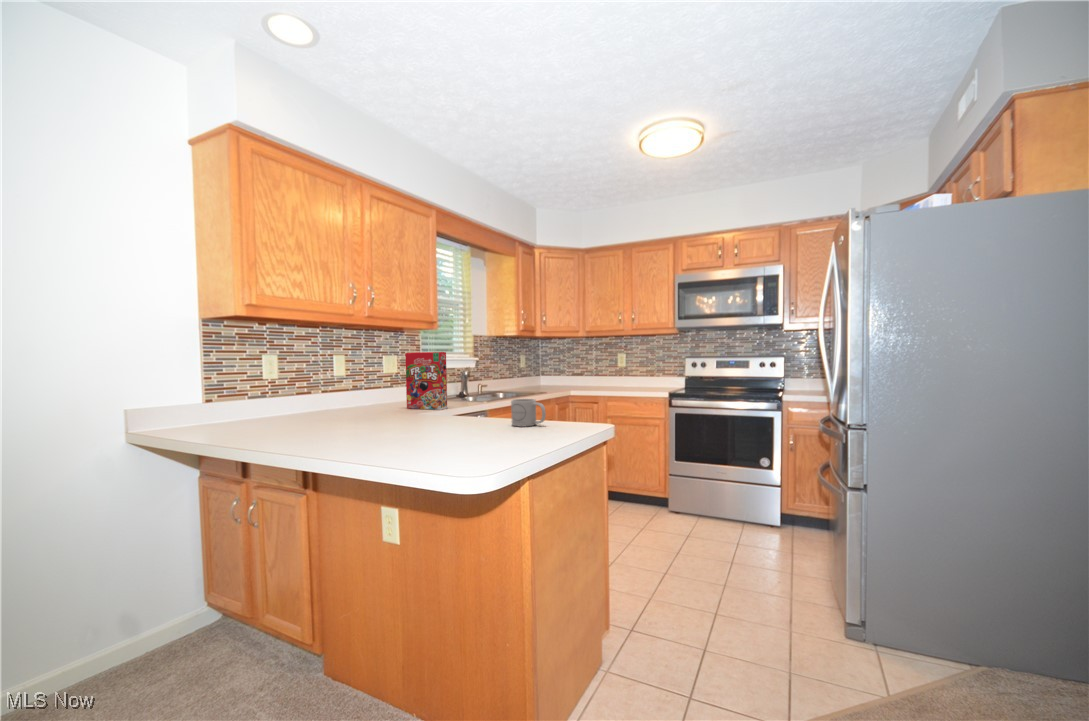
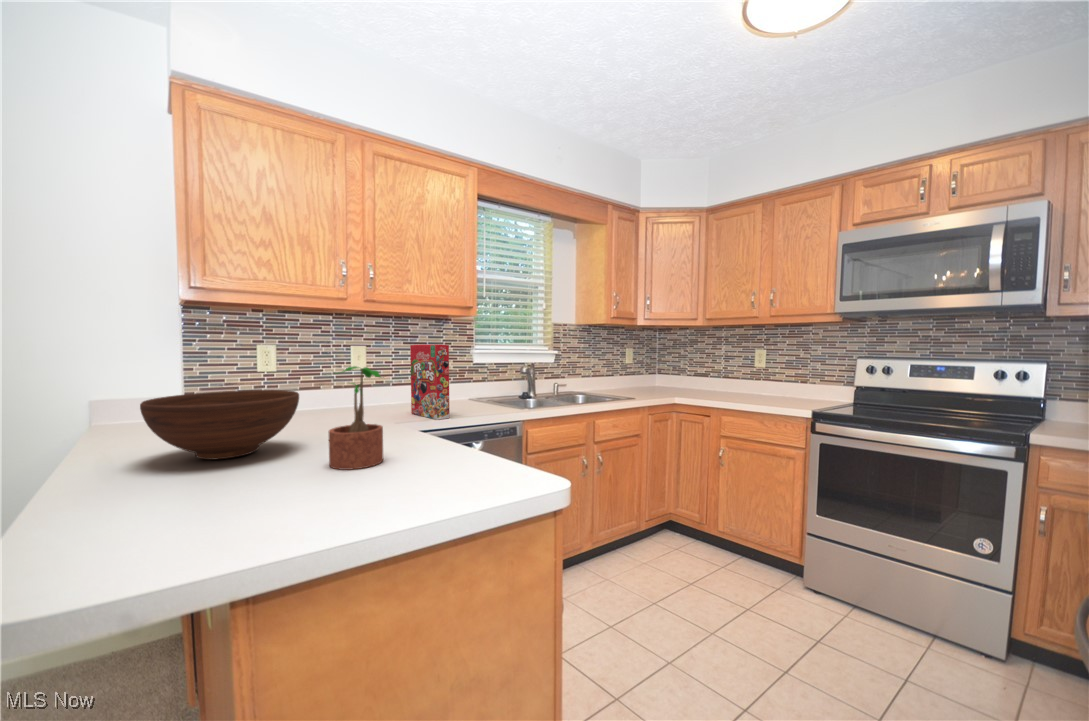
potted plant: none [449,364,484,428] -> present [329,366,383,470]
fruit bowl: none [312,386,409,432] -> present [140,390,299,460]
mug: present [511,399,546,427] -> none [395,430,440,483]

